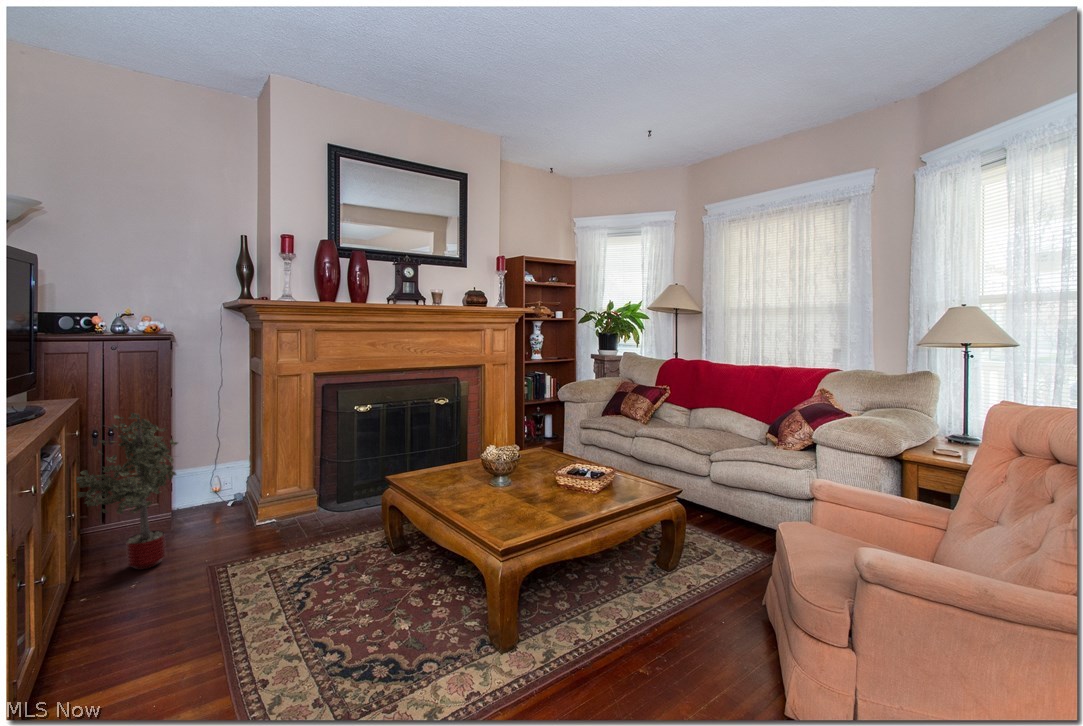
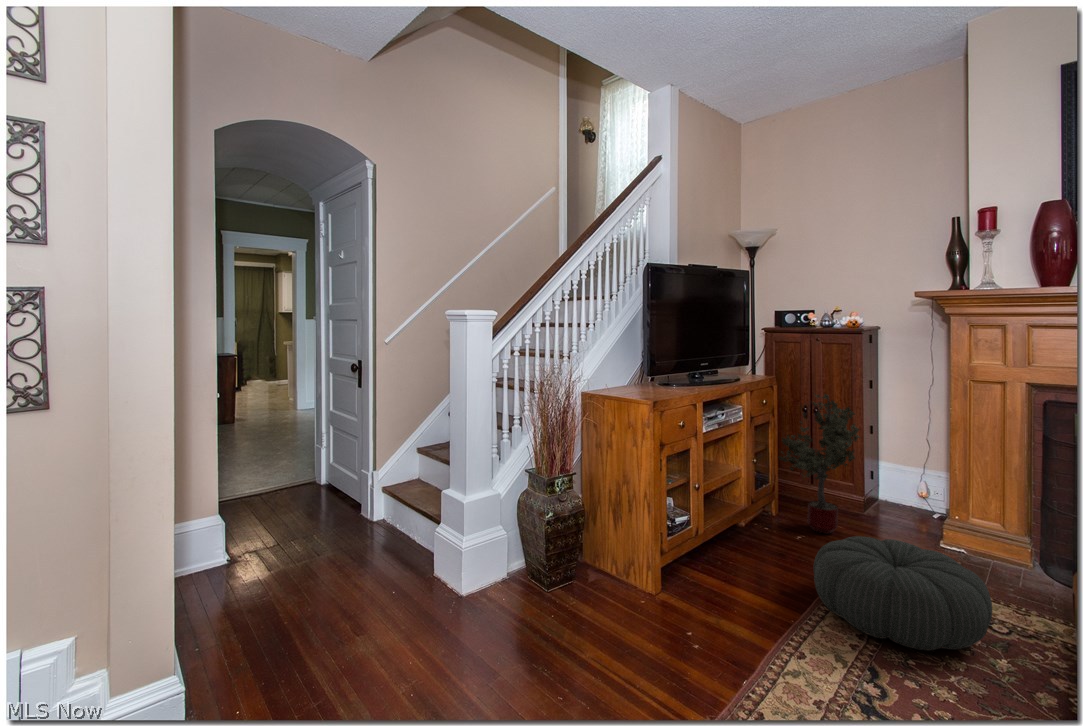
pouf: none [206,525,355,627] -> present [813,536,992,650]

